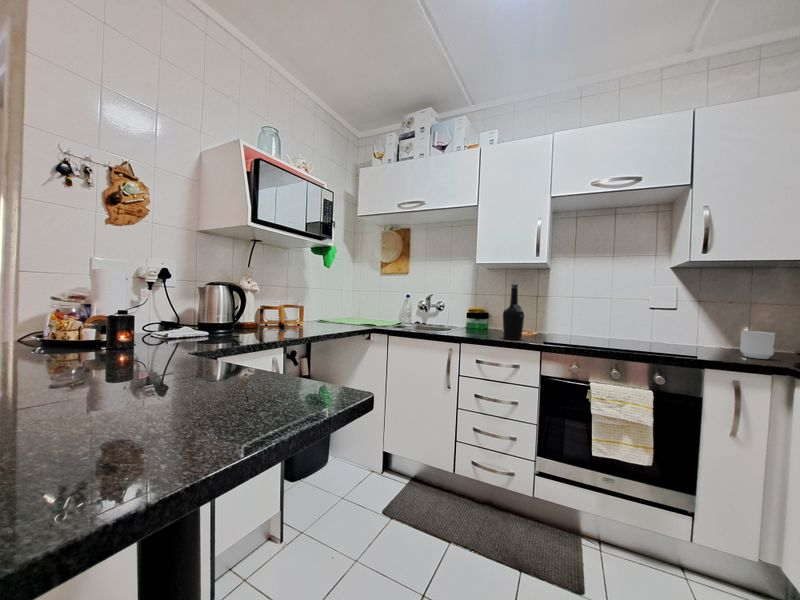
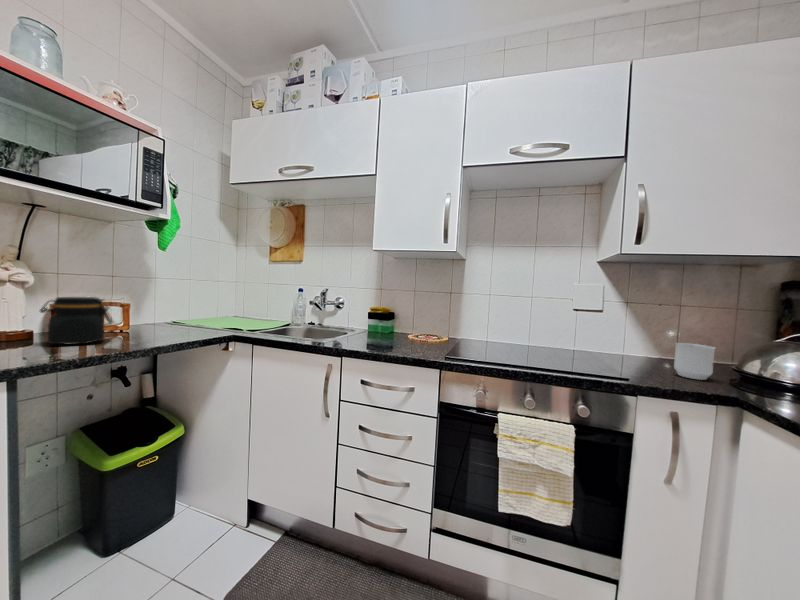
bottle: present [503,280,524,340] -> none [398,273,425,353]
jar: none [274,301,308,331] -> present [40,297,111,345]

